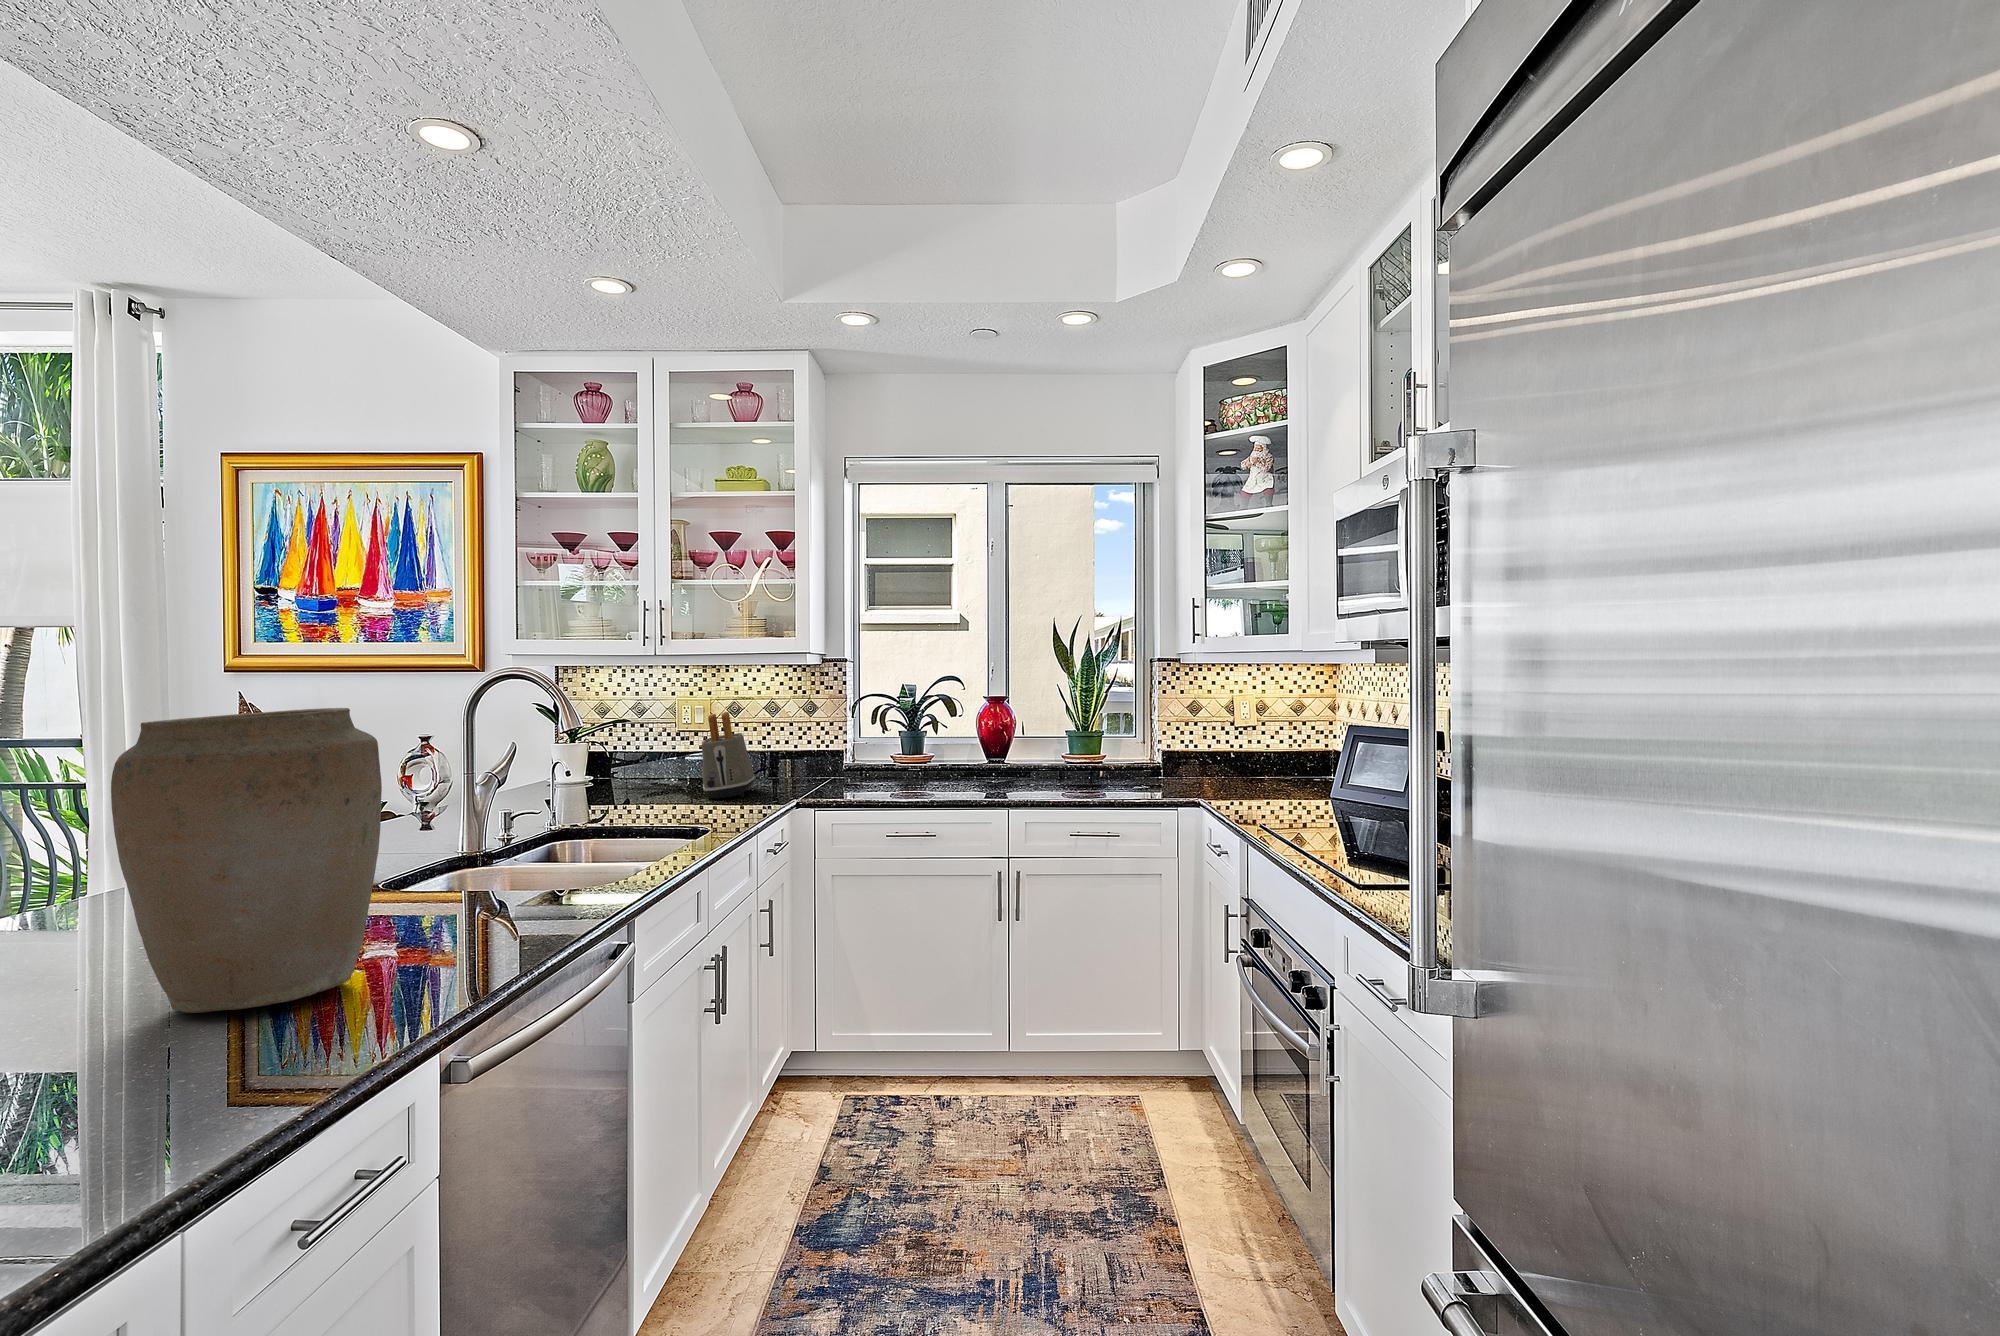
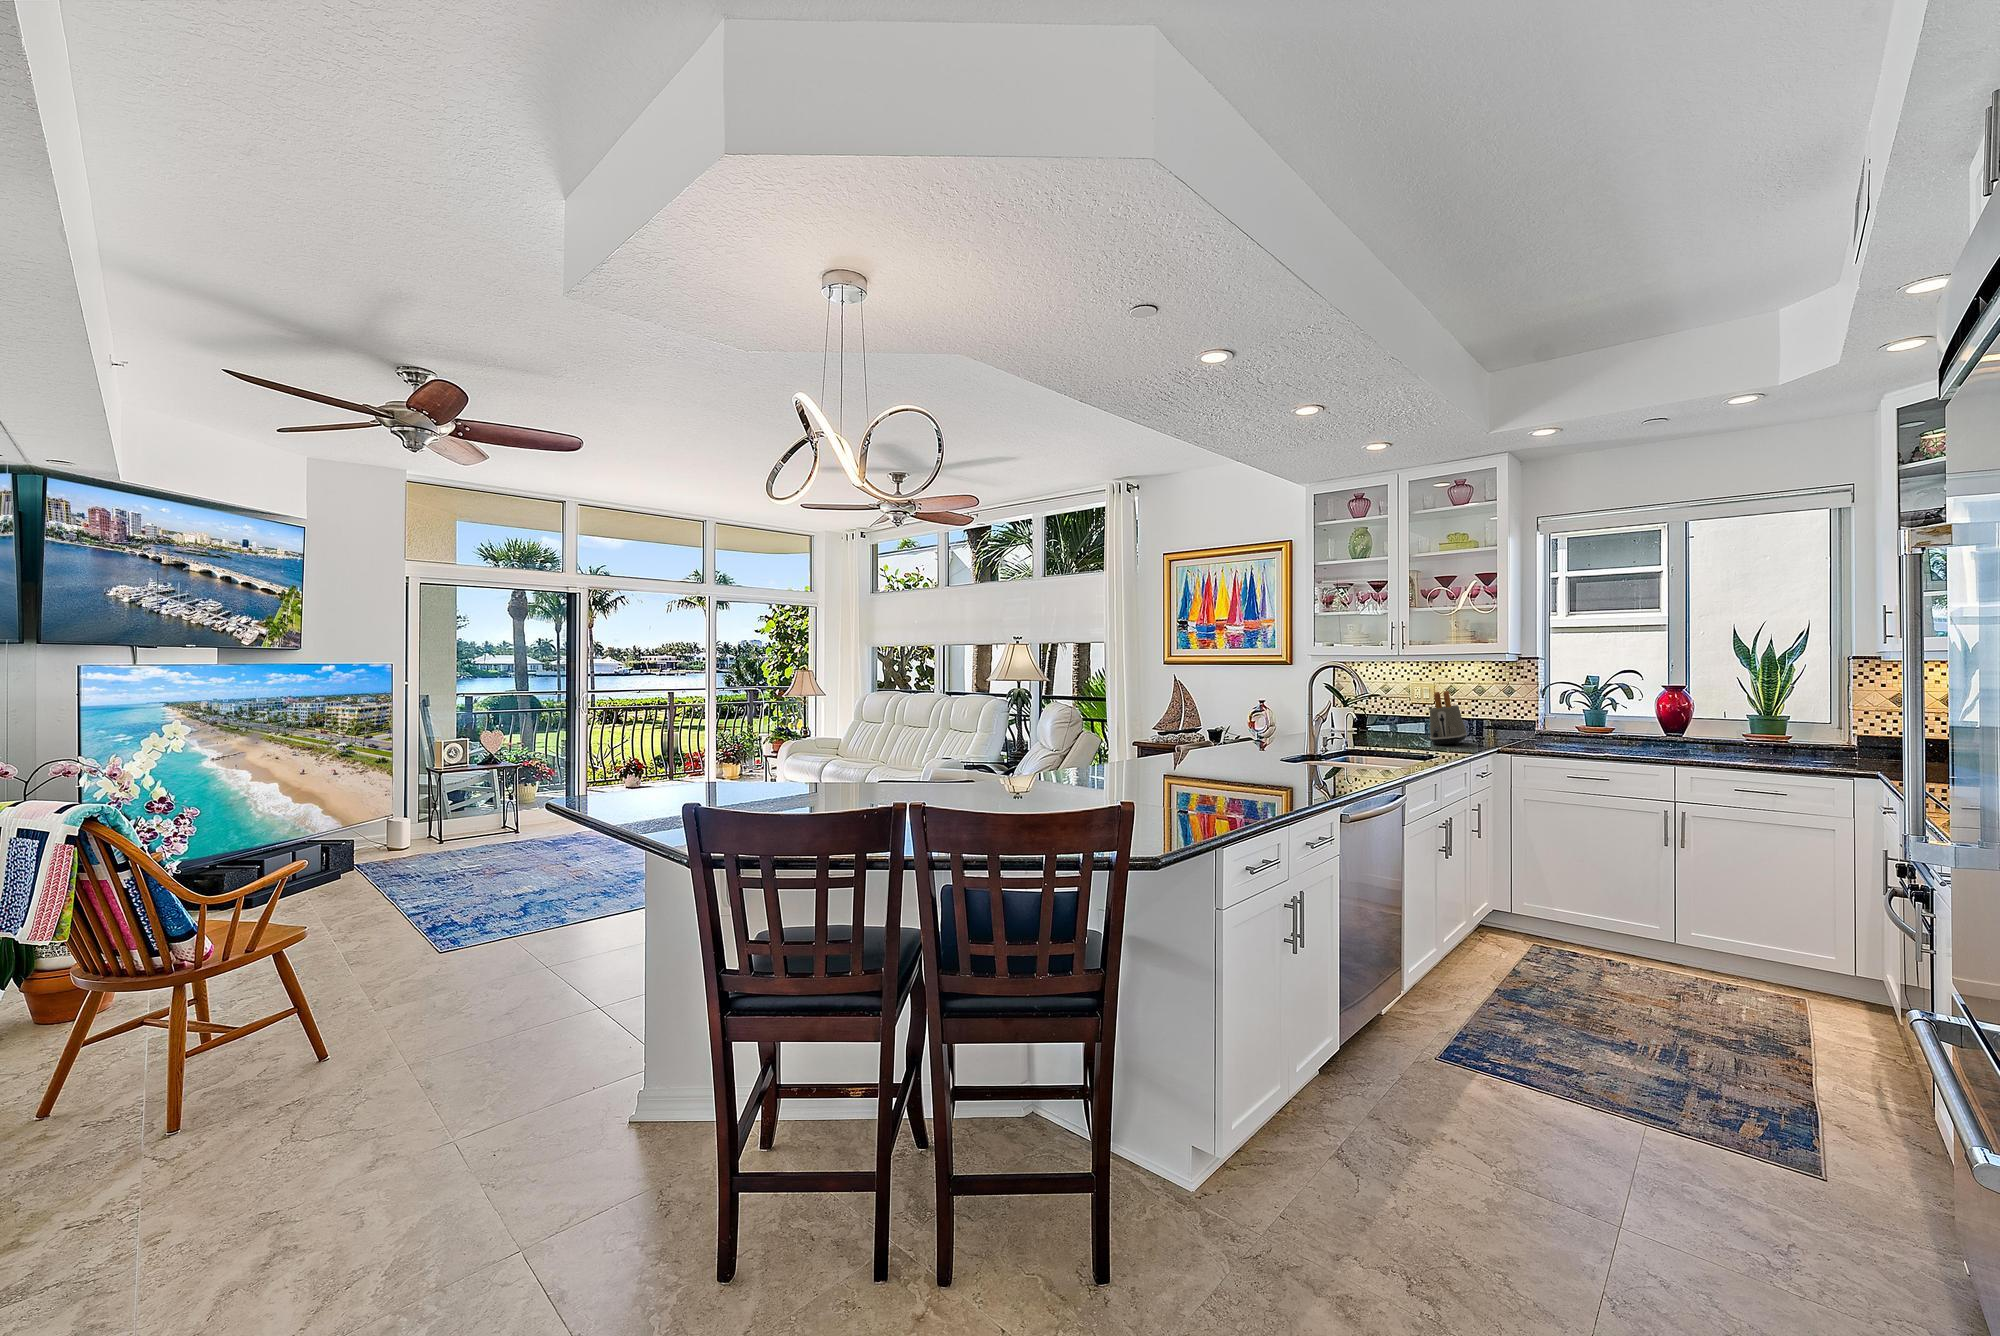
vase: present [111,708,382,1013] -> none [1195,671,1284,782]

